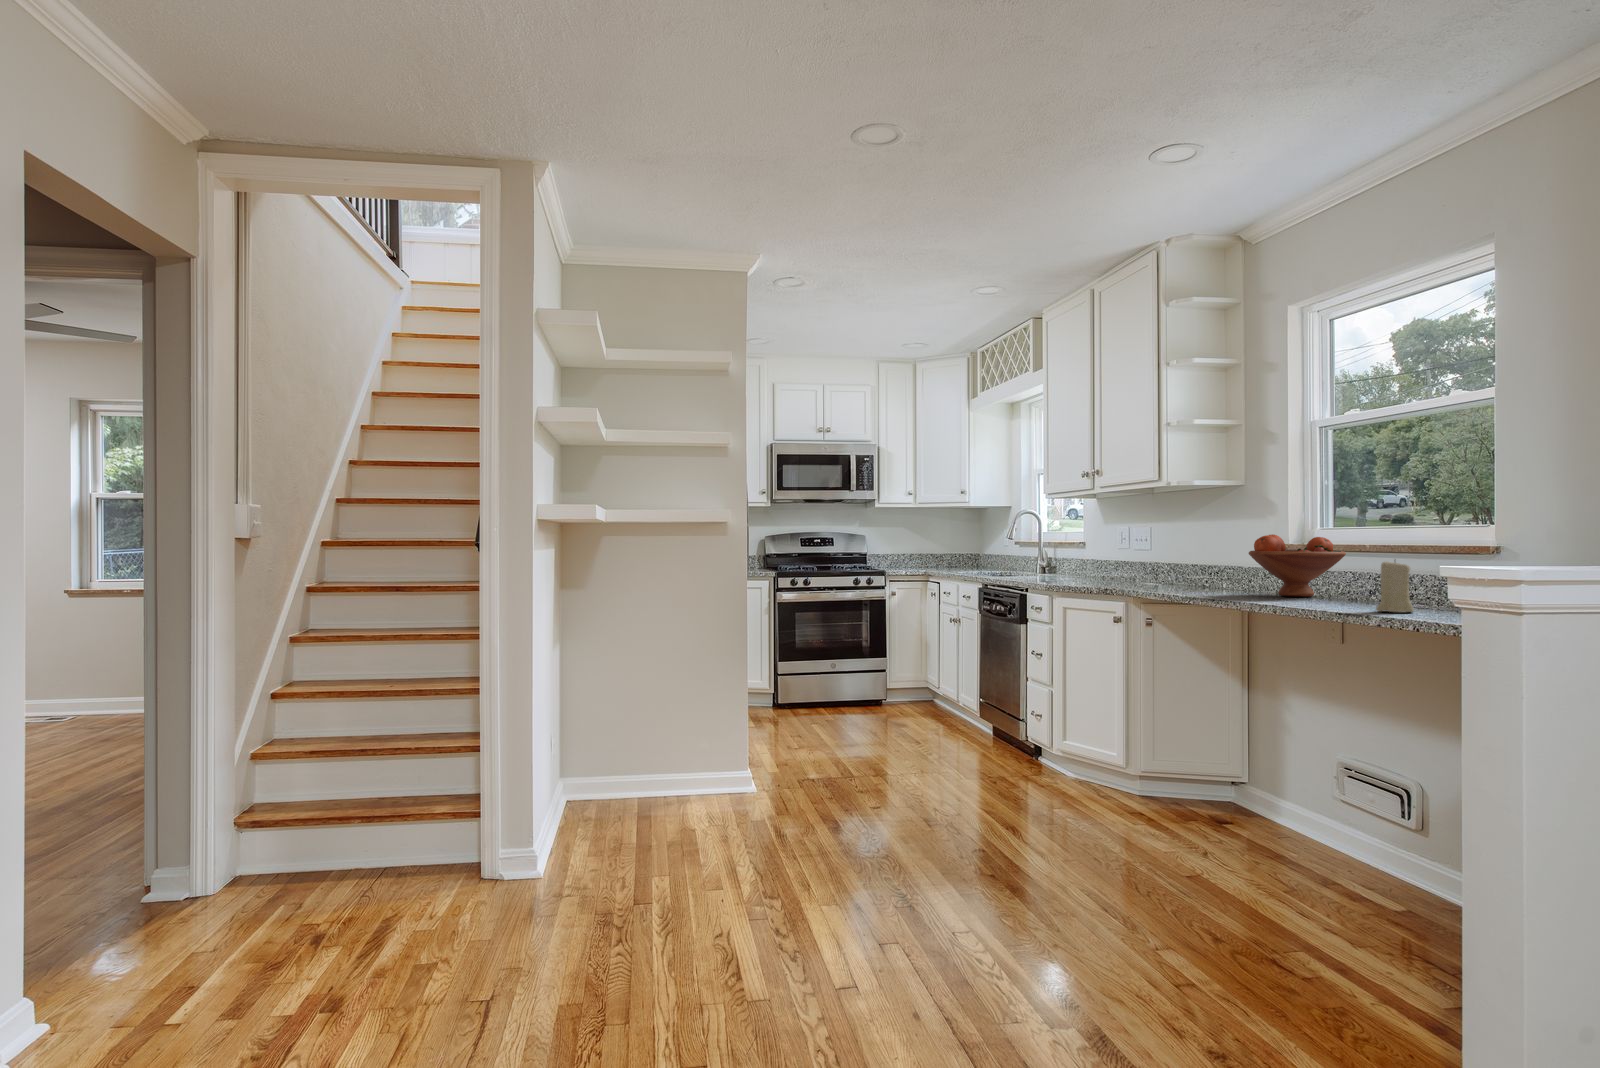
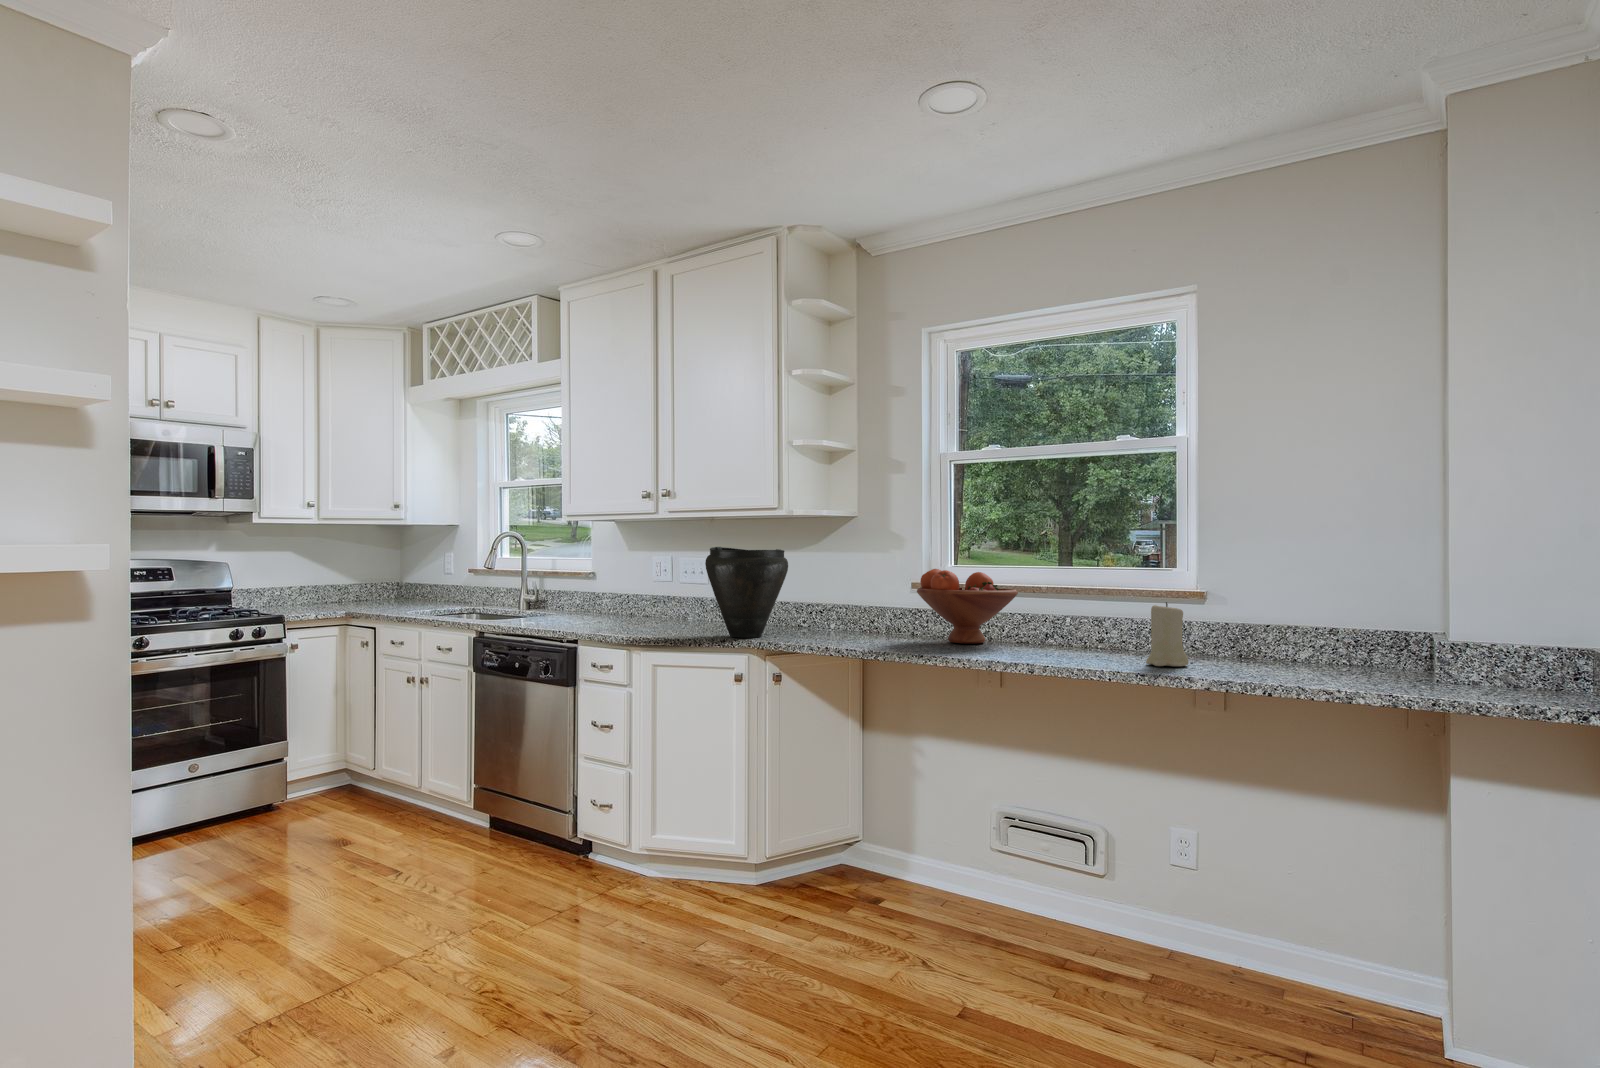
vase: none [1105,521,1172,589] -> present [705,547,788,638]

